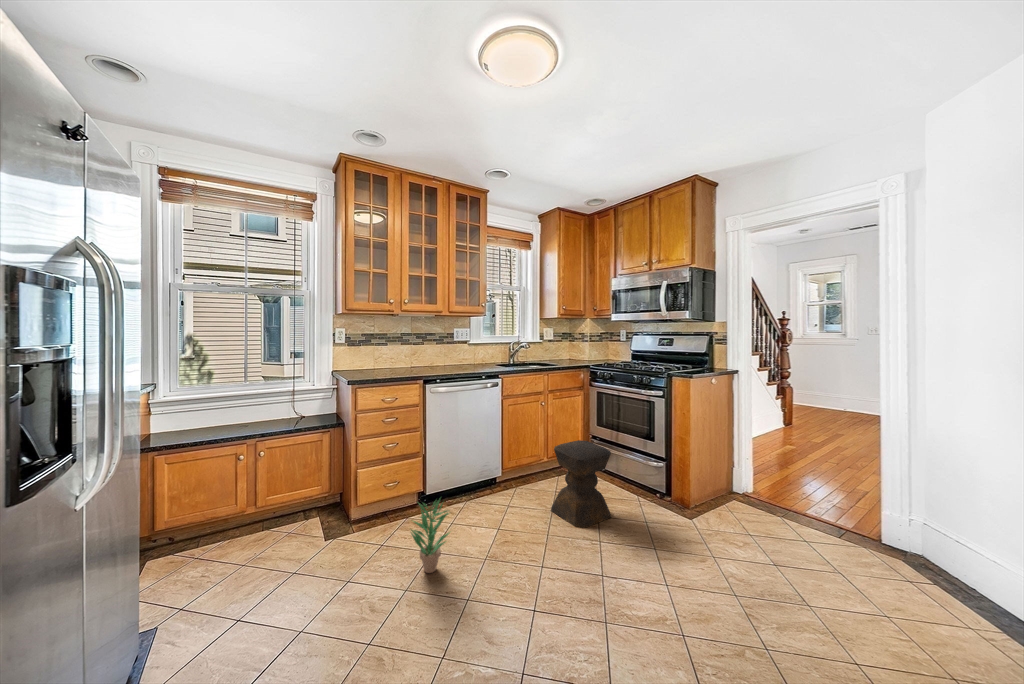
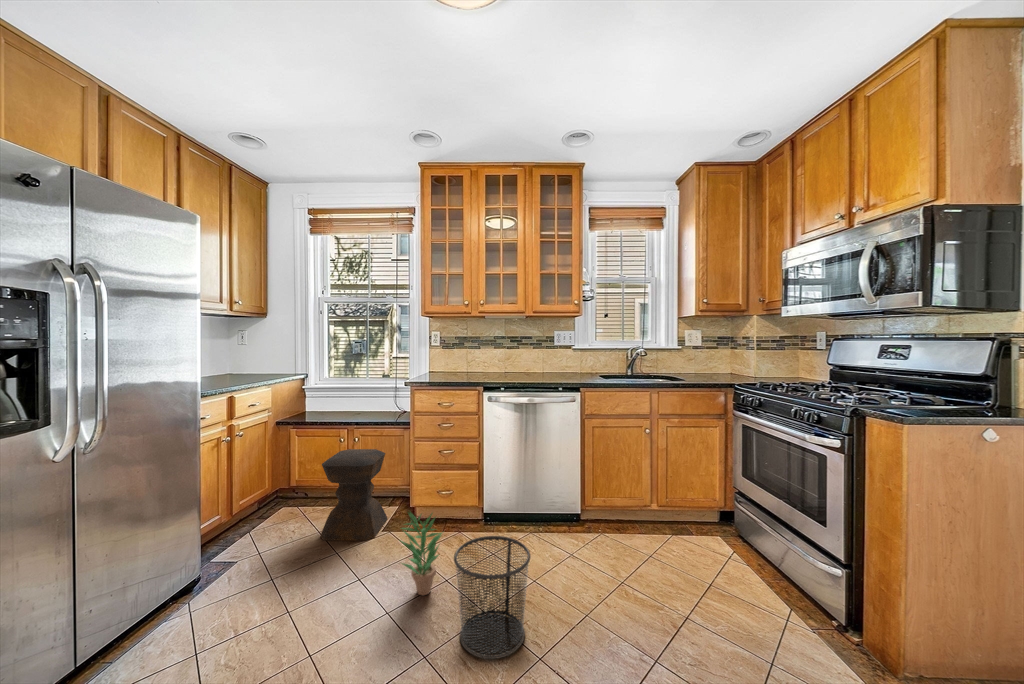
stool: present [551,440,611,528] -> present [320,449,387,541]
waste bin: none [484,500,544,594] -> present [454,536,530,659]

